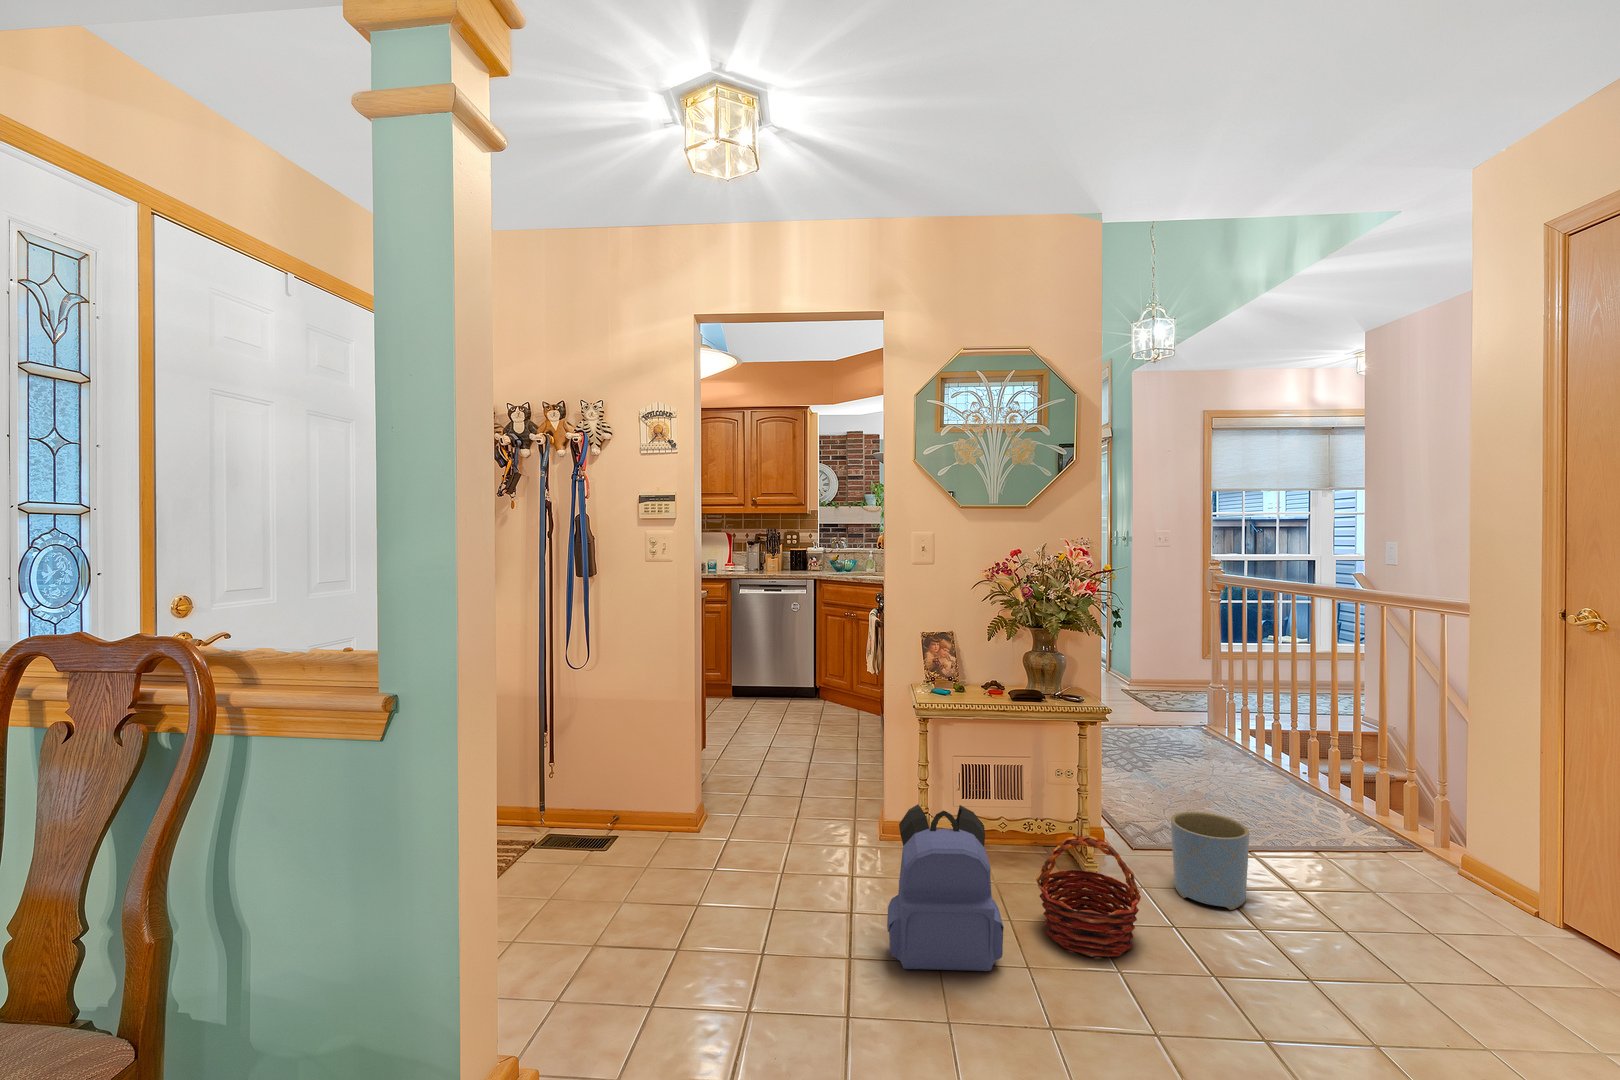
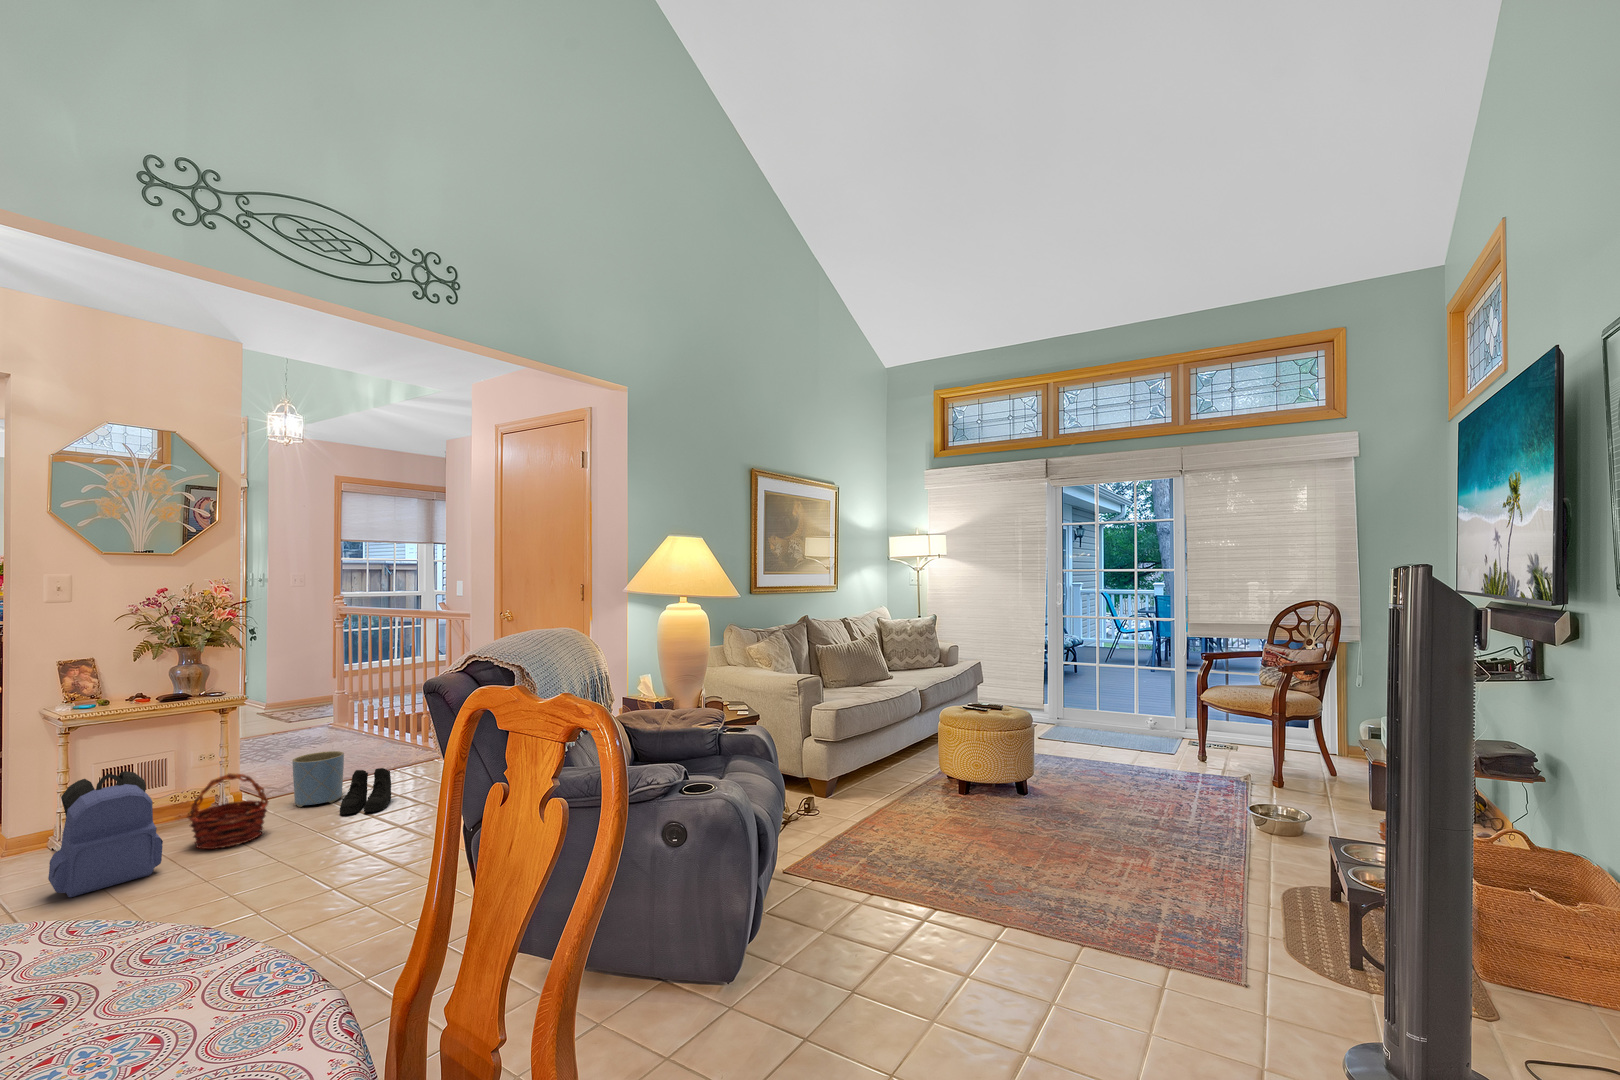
boots: none [1250,879,1342,982] -> present [340,768,391,815]

